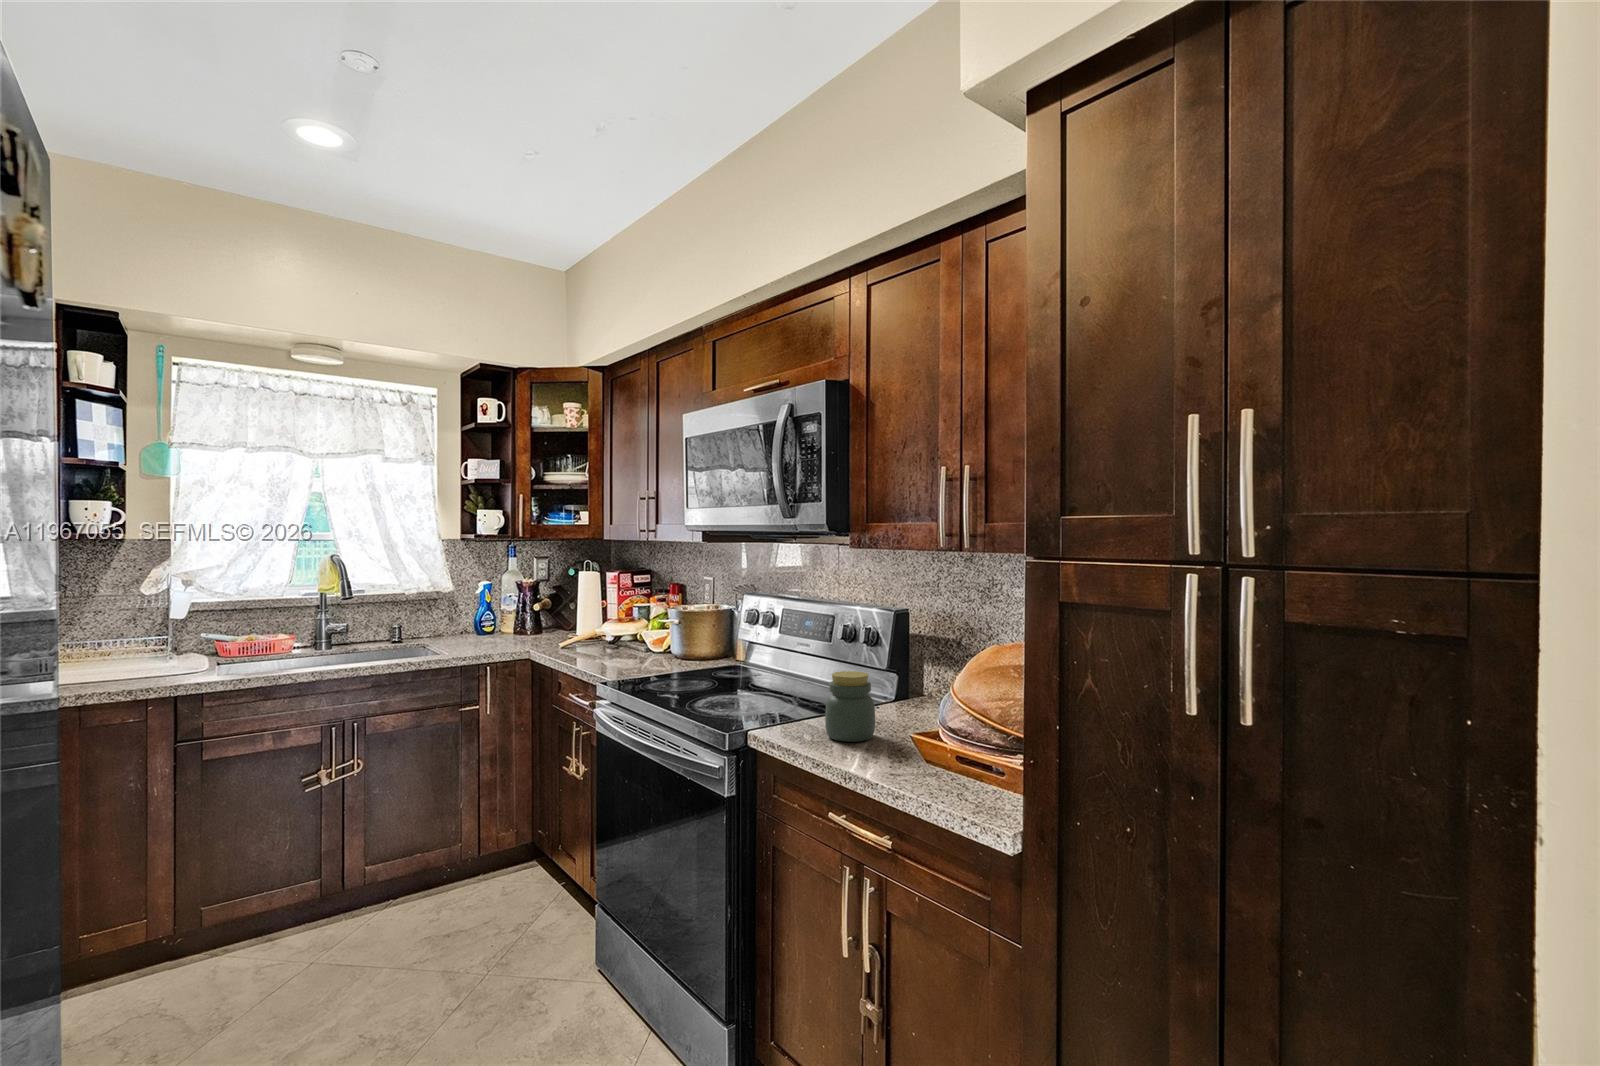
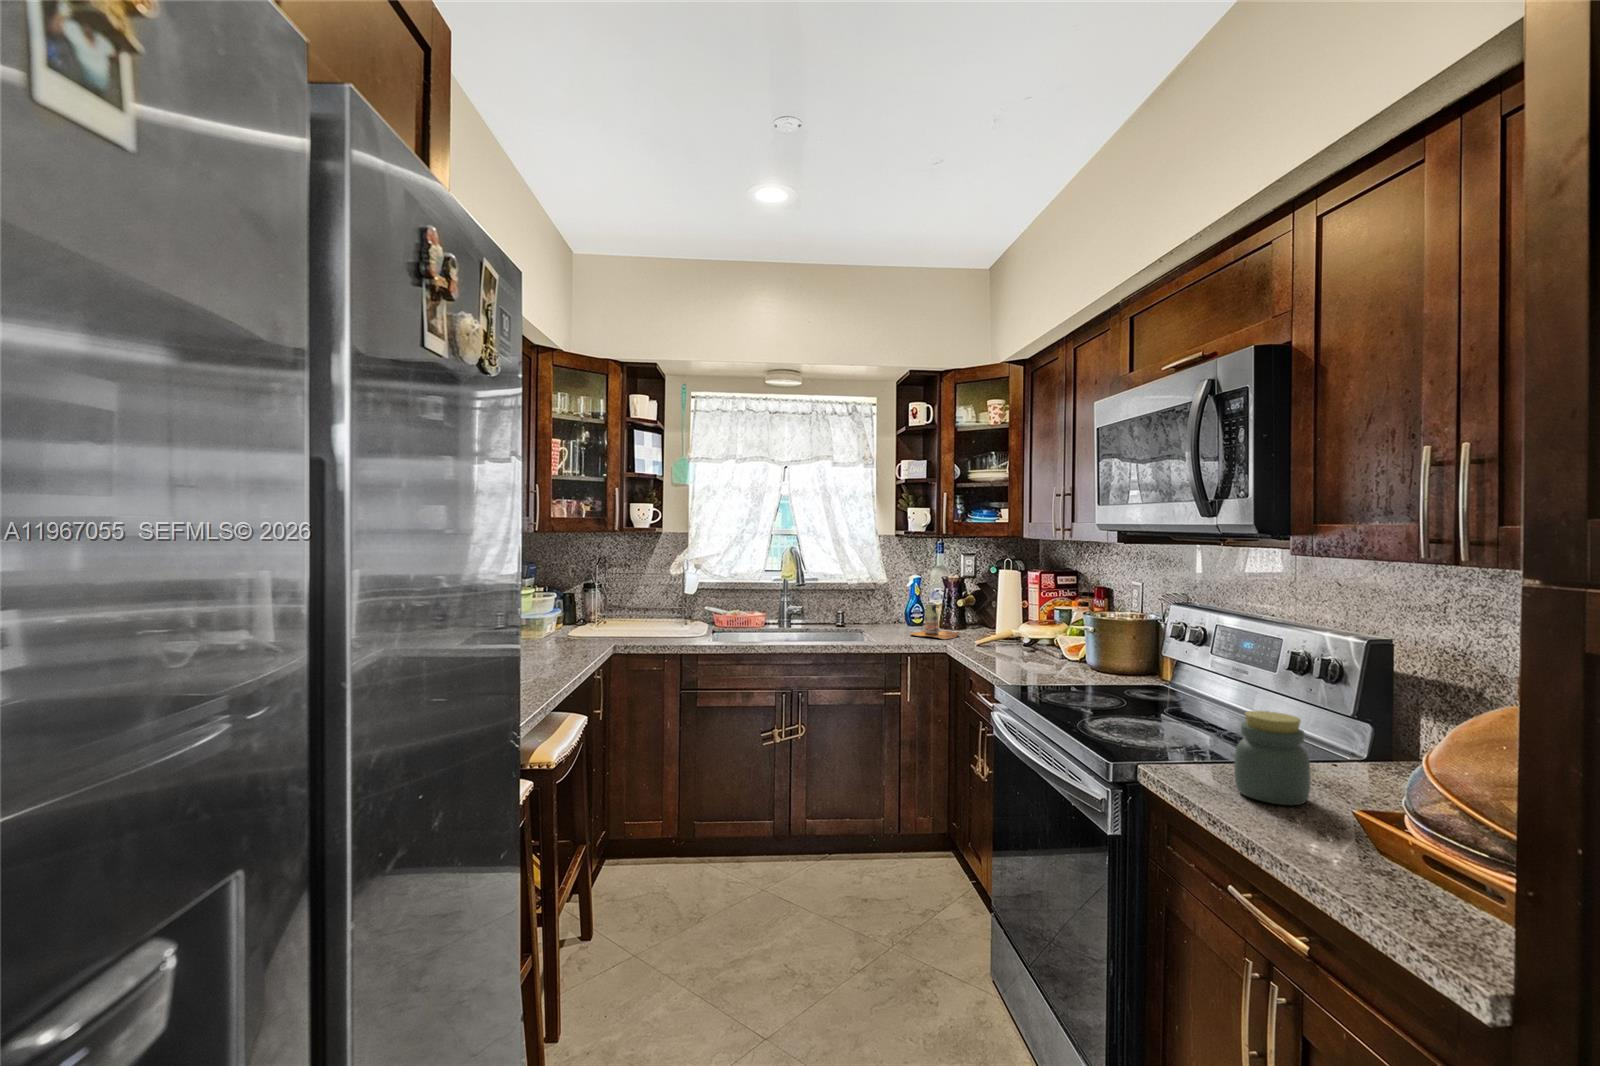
bottle: none [489,610,542,646] -> present [911,604,959,639]

